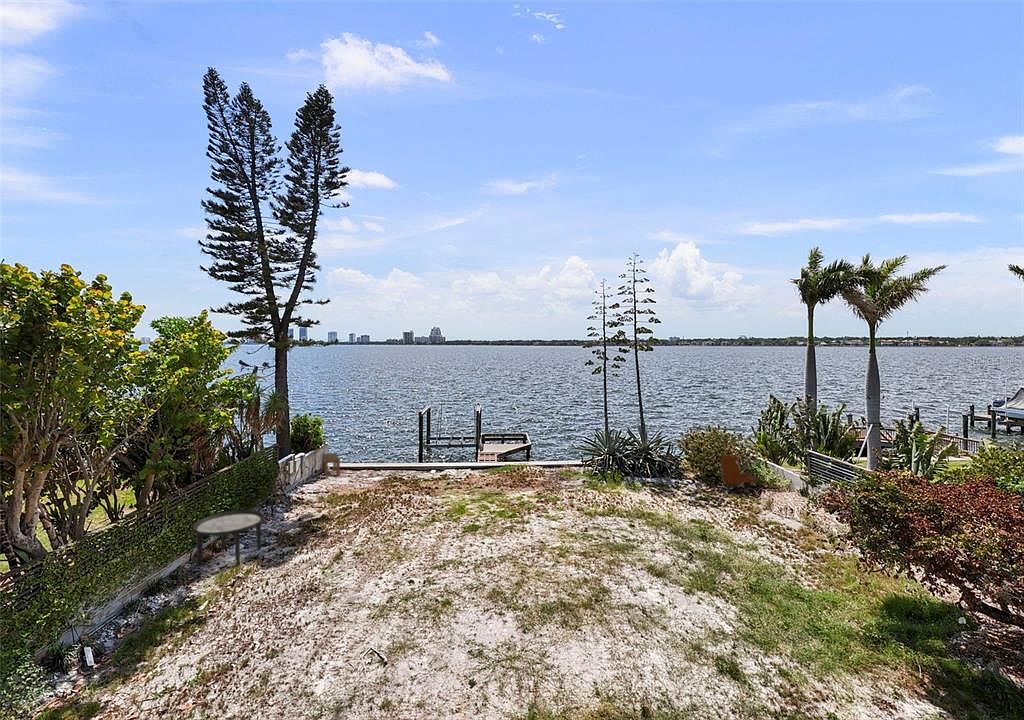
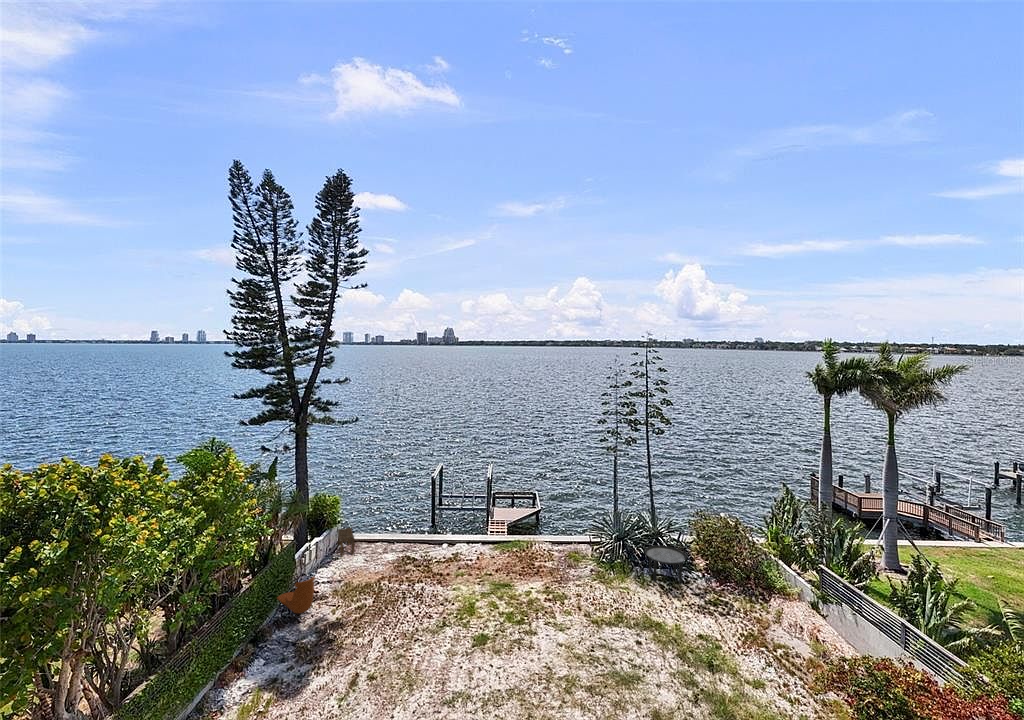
lounge chair: present [721,454,758,493] -> present [277,577,315,623]
round table: present [193,510,264,566] -> present [644,545,687,584]

